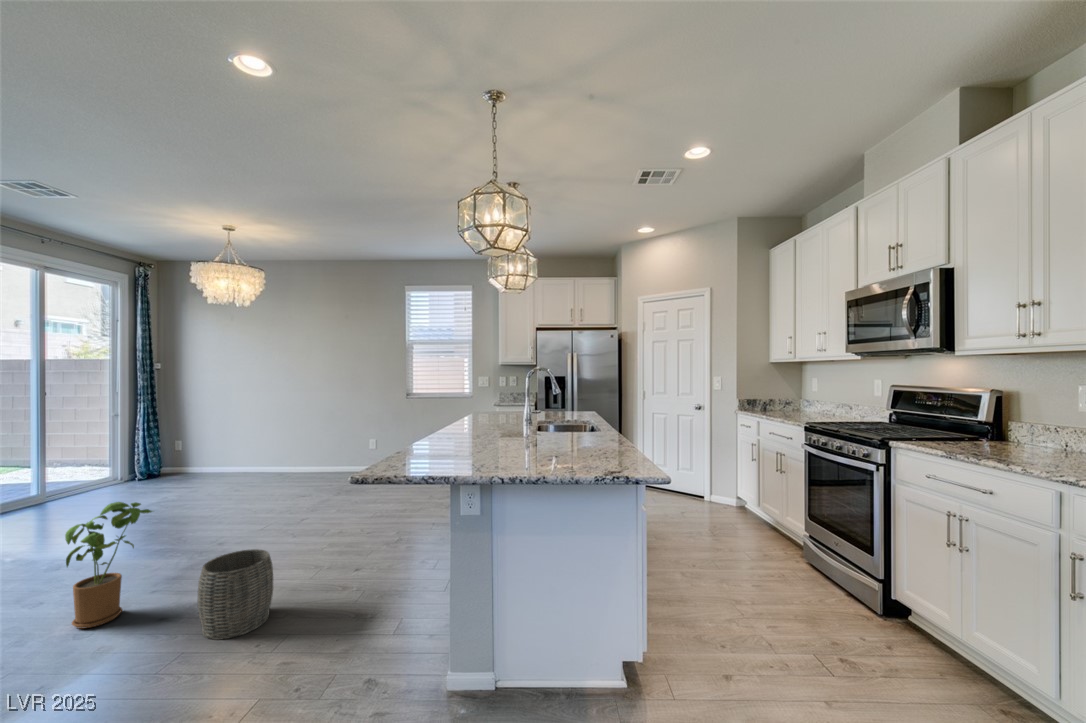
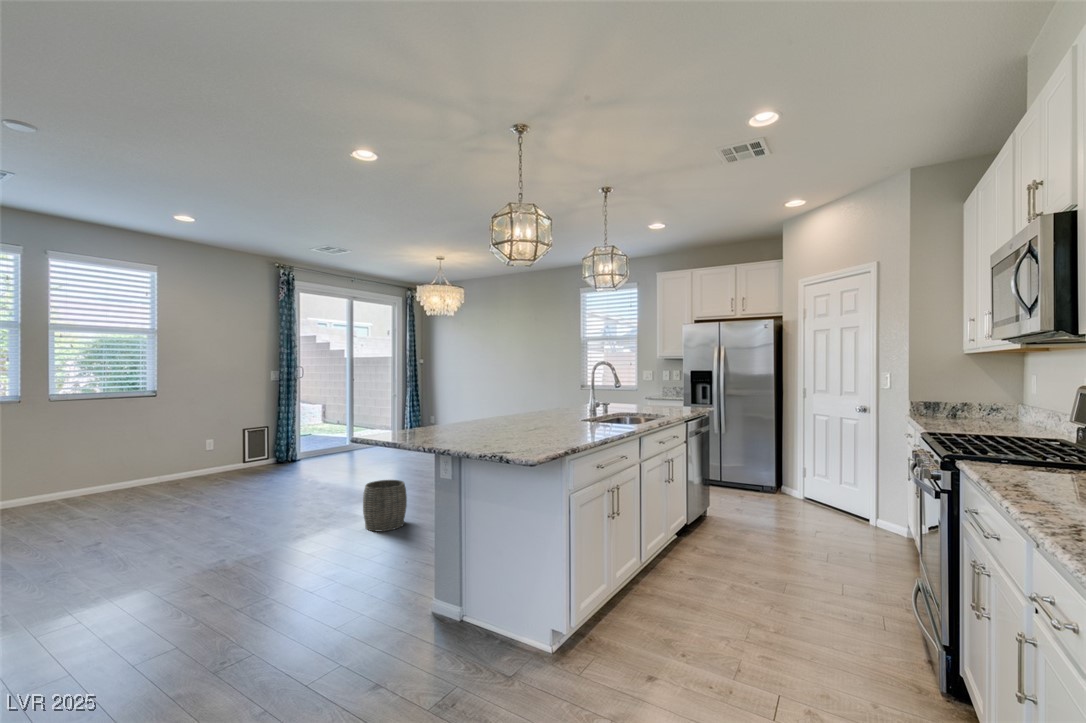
house plant: present [65,502,152,629] -> none [315,439,359,511]

